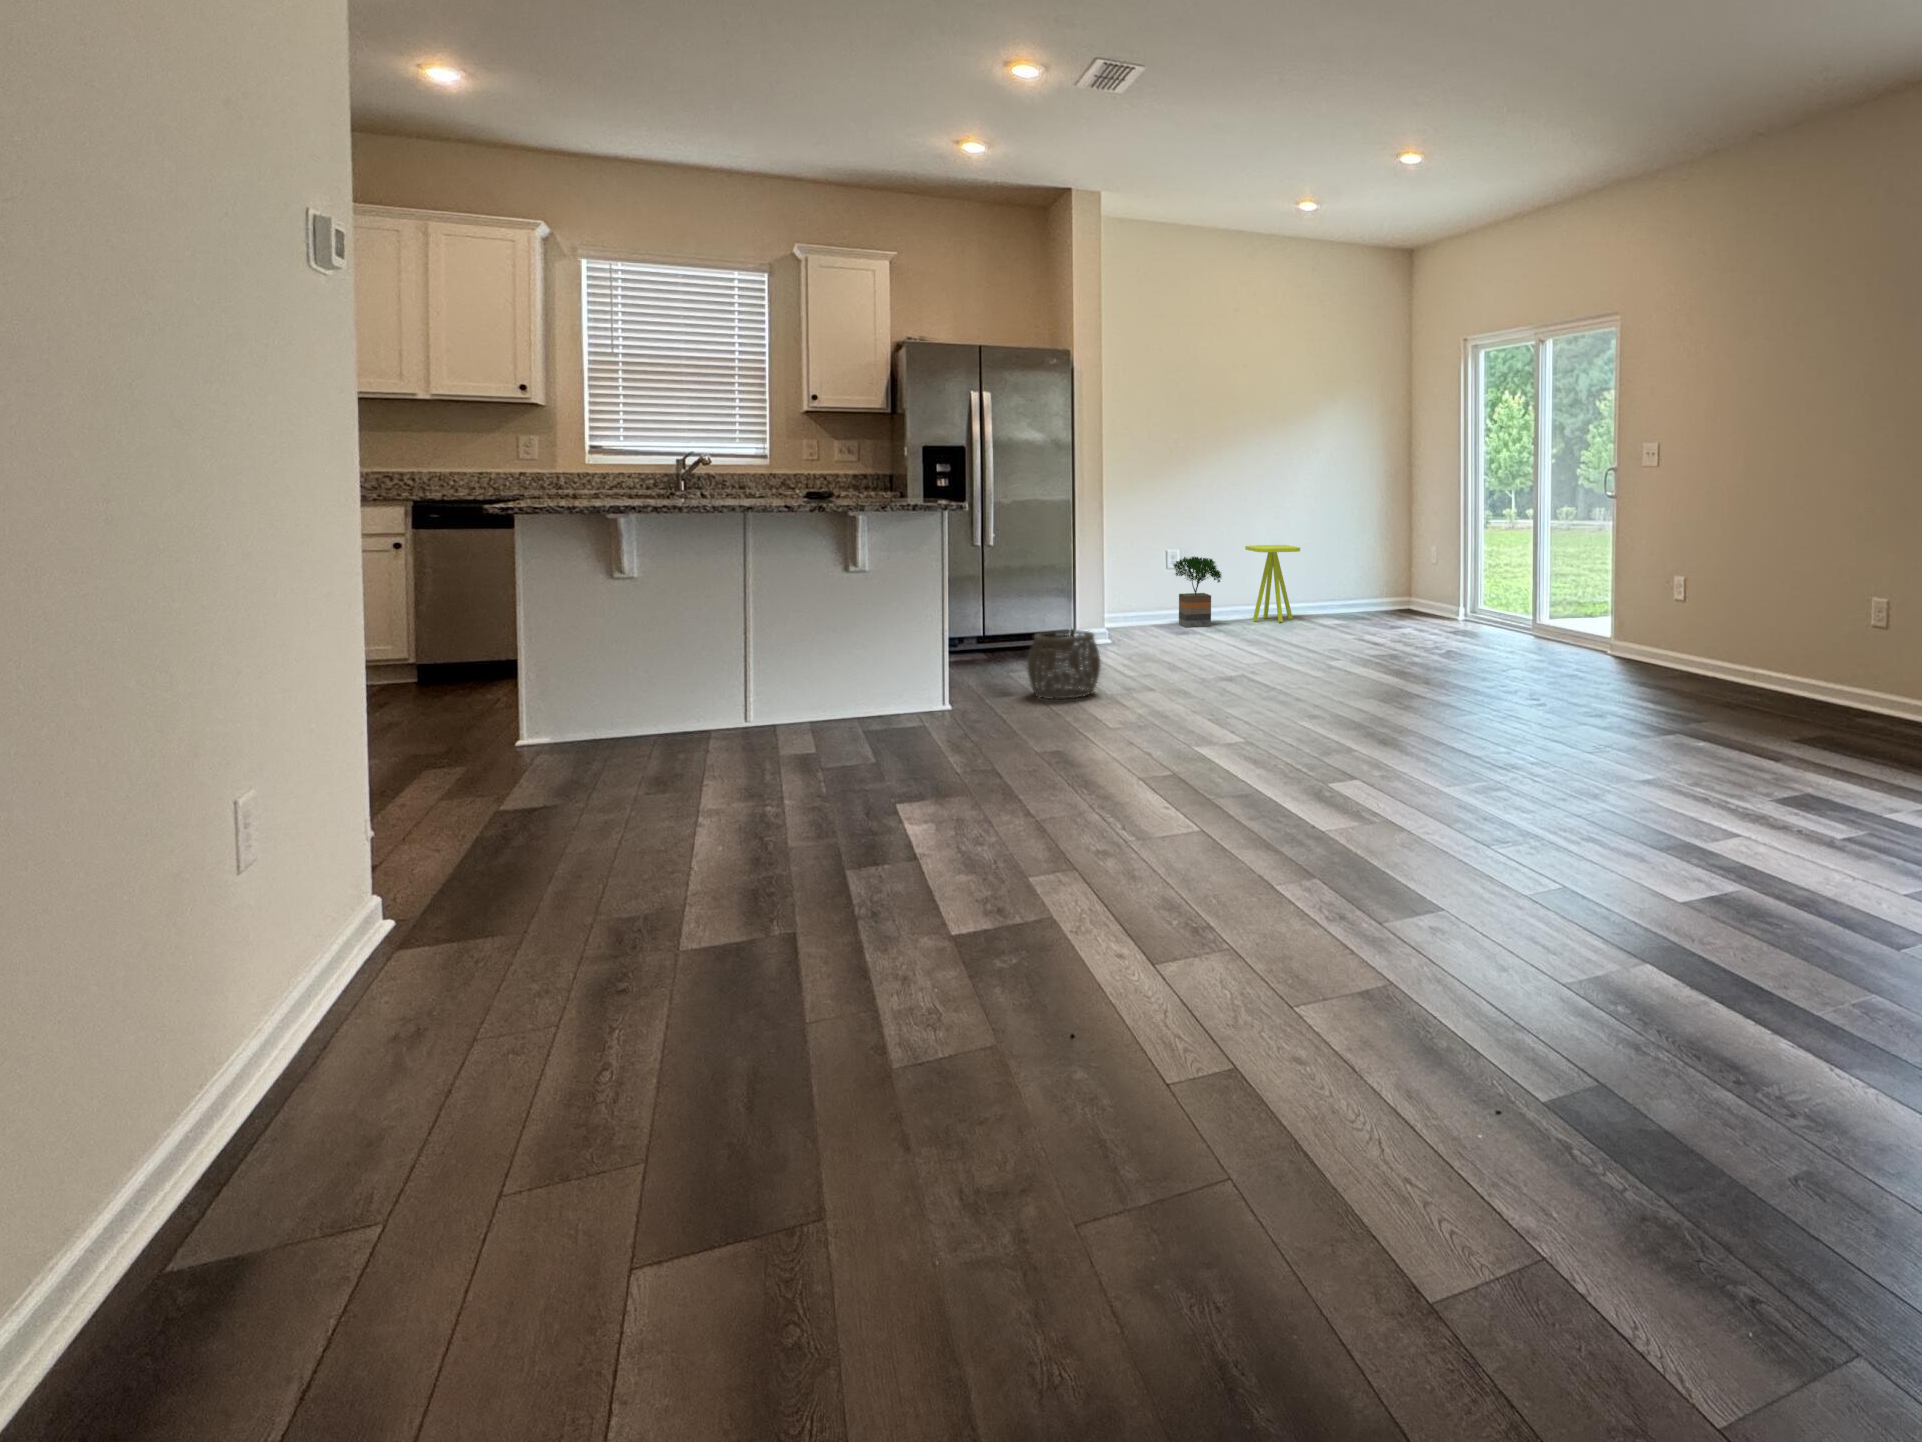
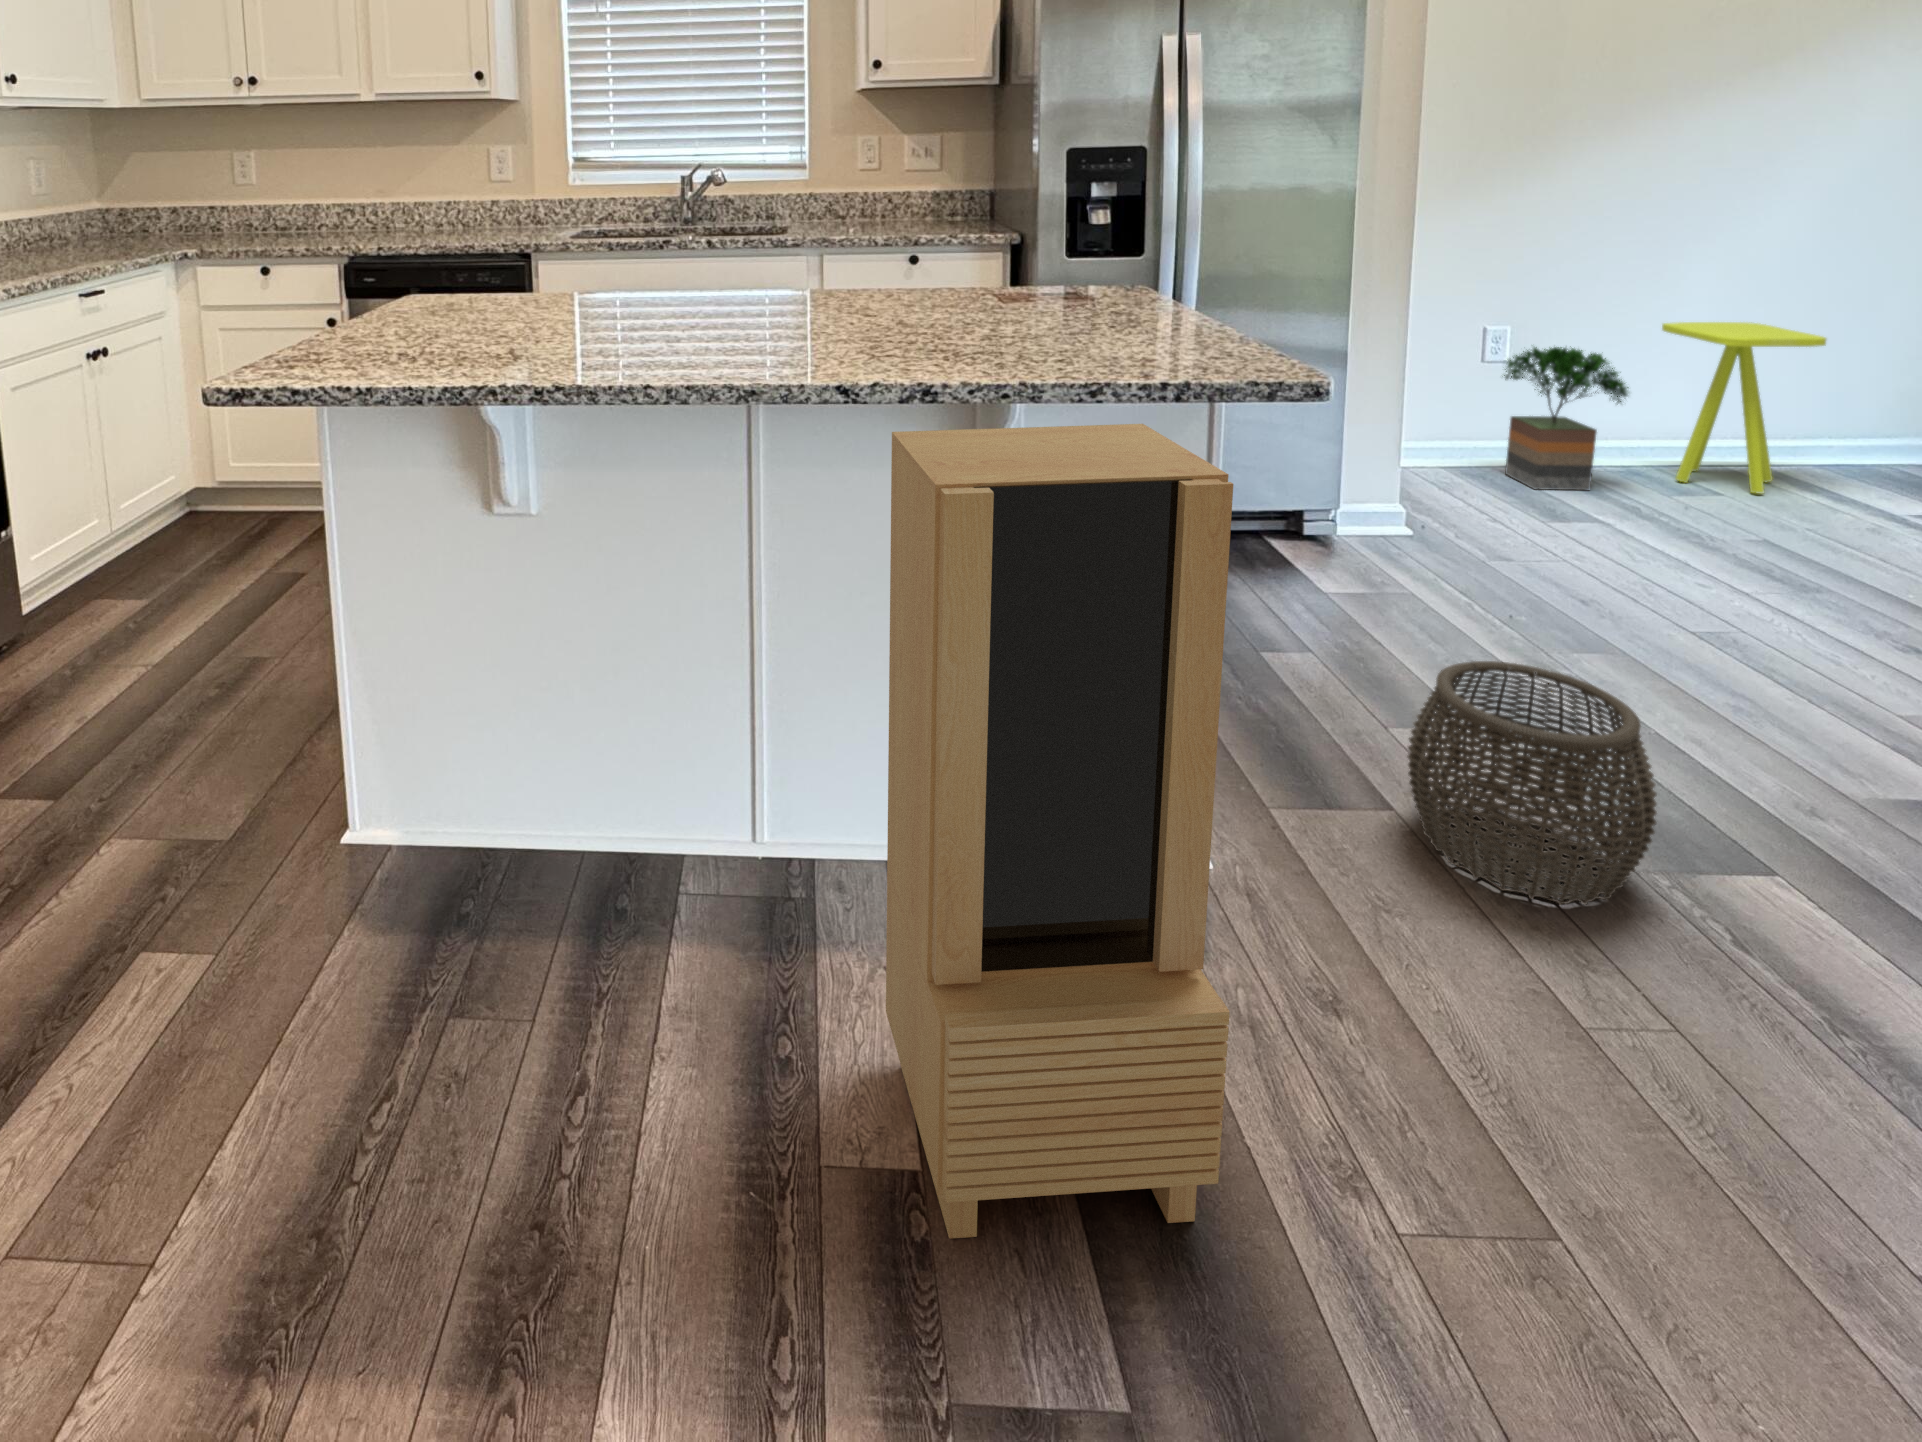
storage cabinet: none [803,517,909,752] -> present [886,424,1233,1239]

